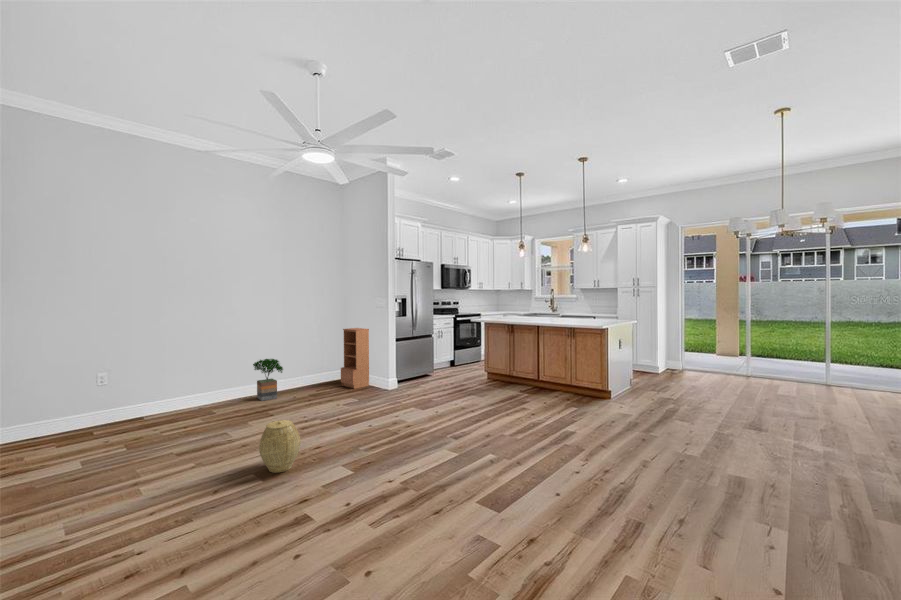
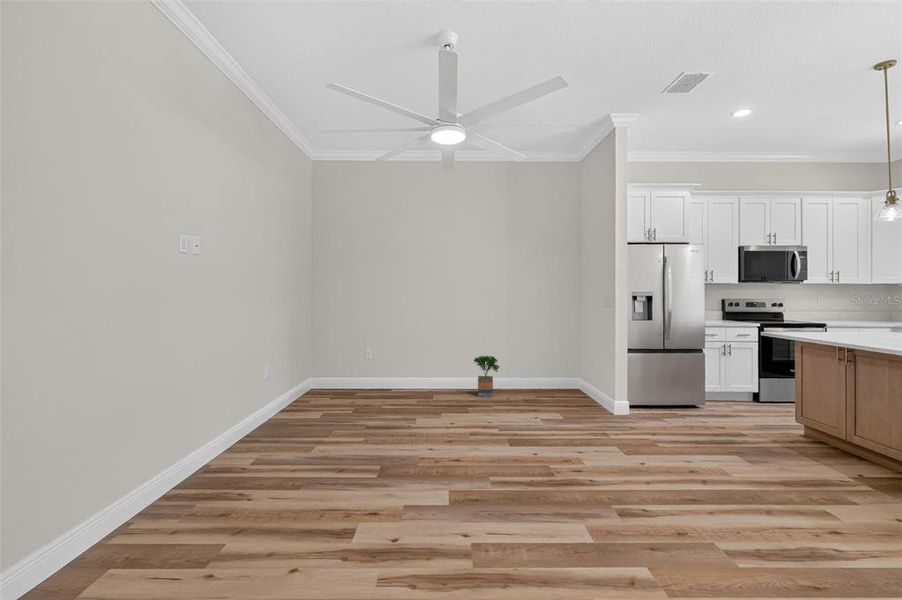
bookcase: present [341,328,369,389] -> none [565,332,597,404]
woven basket: present [259,420,301,473] -> none [385,418,425,473]

